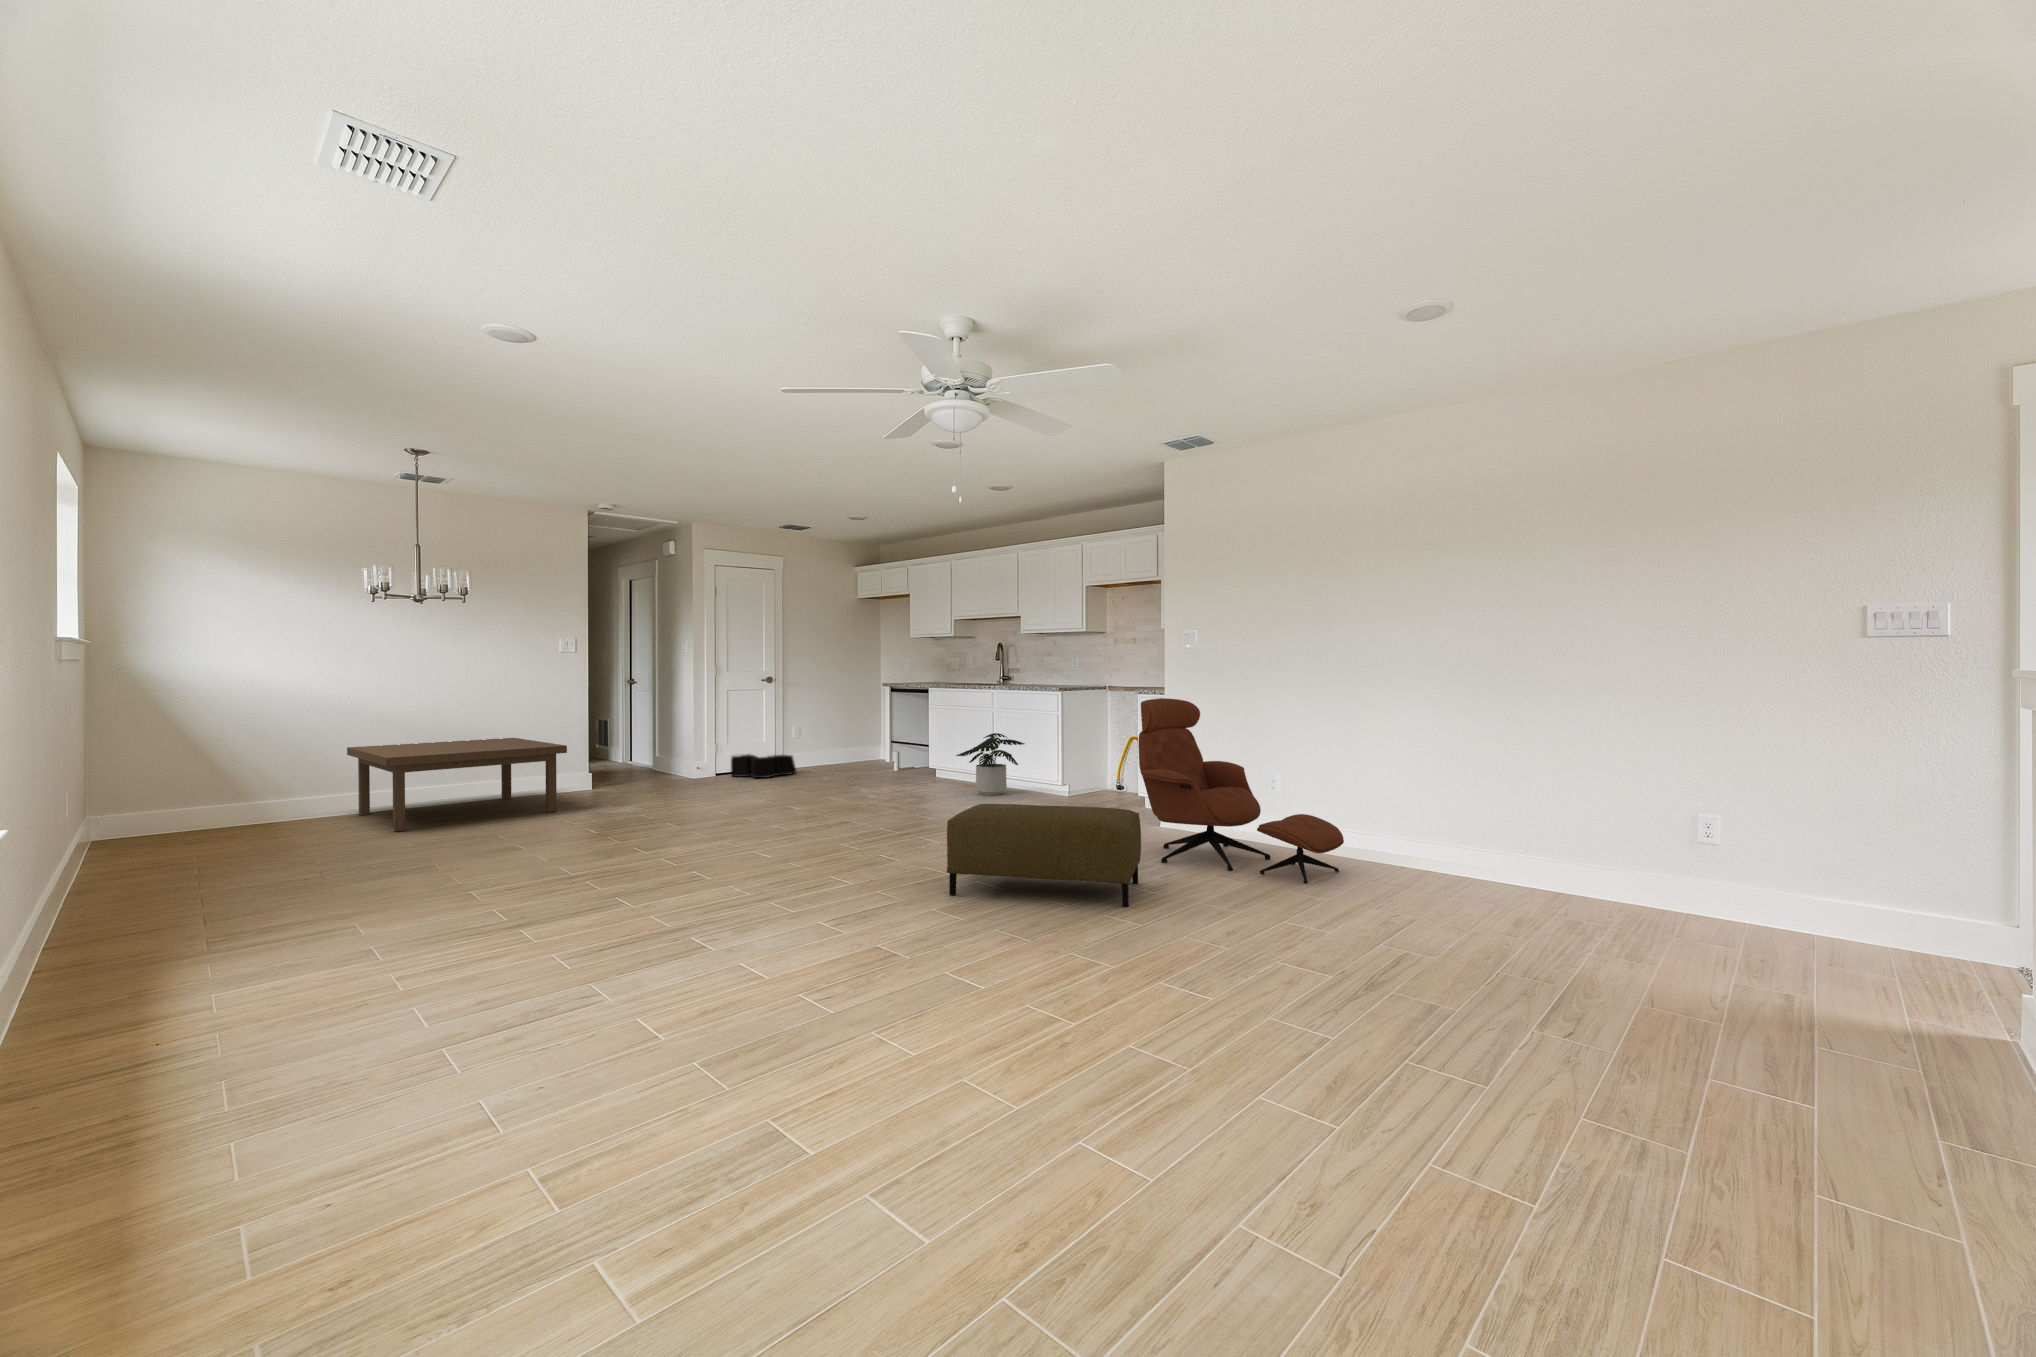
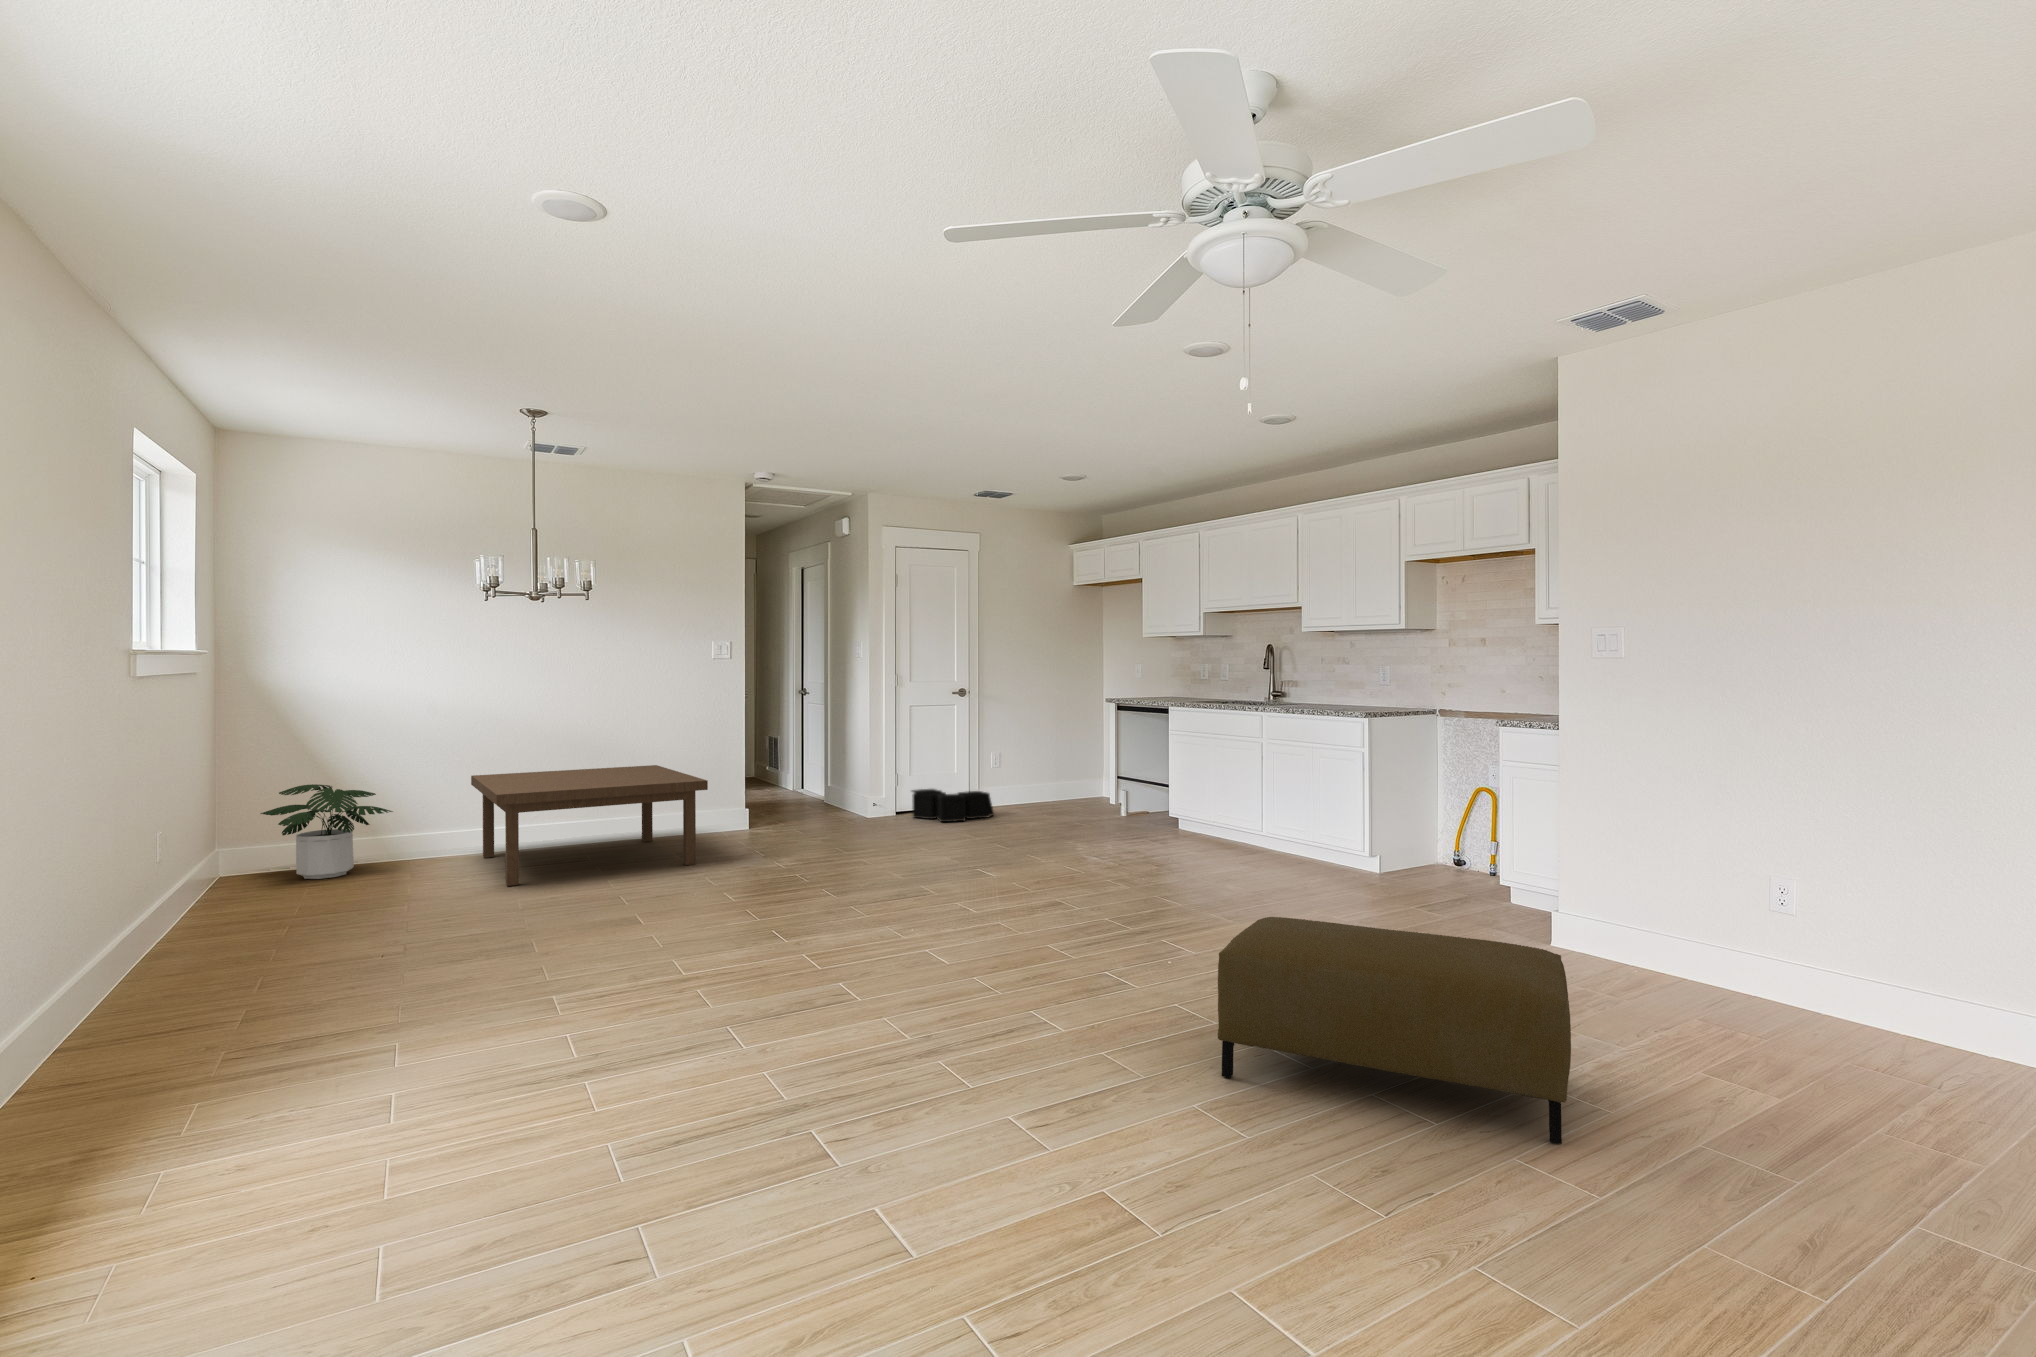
lounge chair: present [1138,698,1344,883] -> none [1538,743,1986,1115]
potted plant: present [956,733,1024,795] -> present [261,784,393,879]

